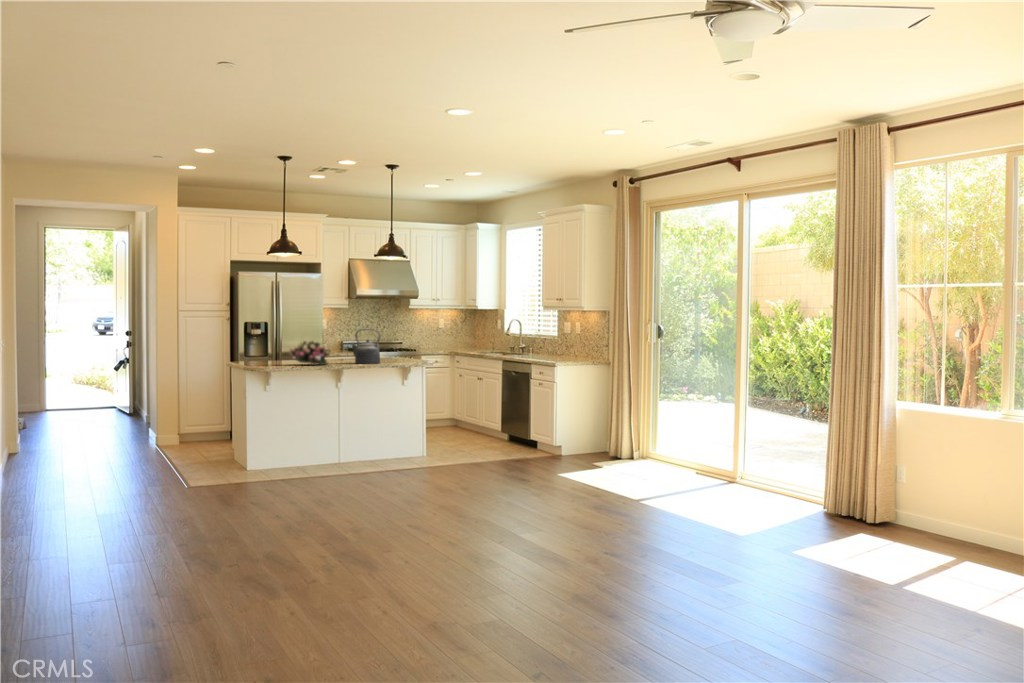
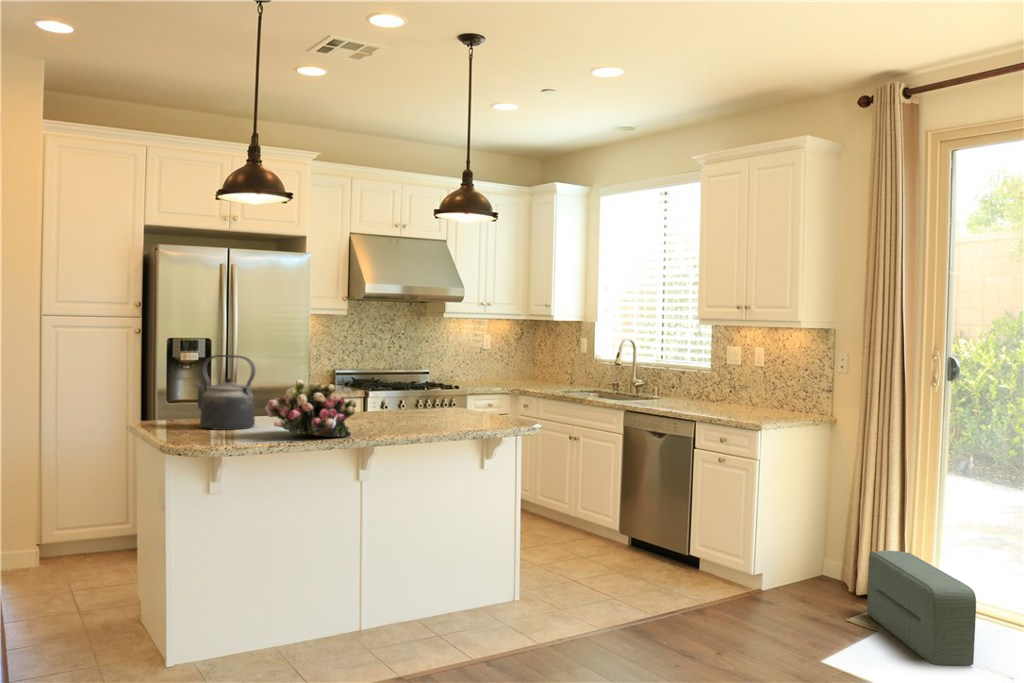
kettle: present [351,329,381,364] -> present [194,355,255,430]
pouf: none [605,427,631,474] -> present [867,551,976,666]

